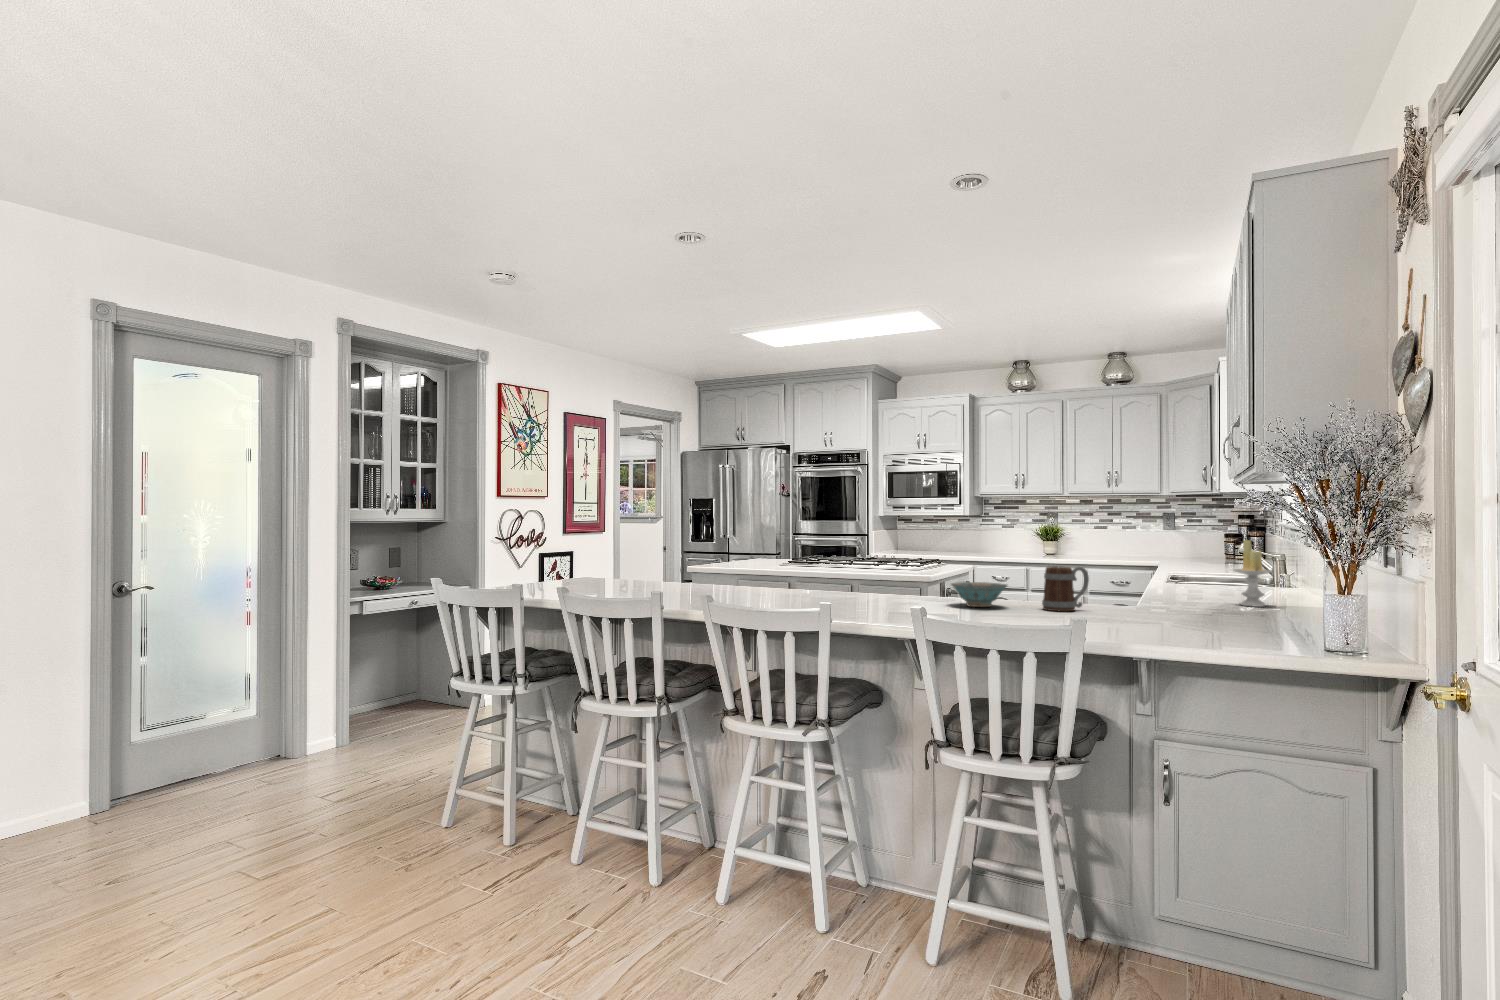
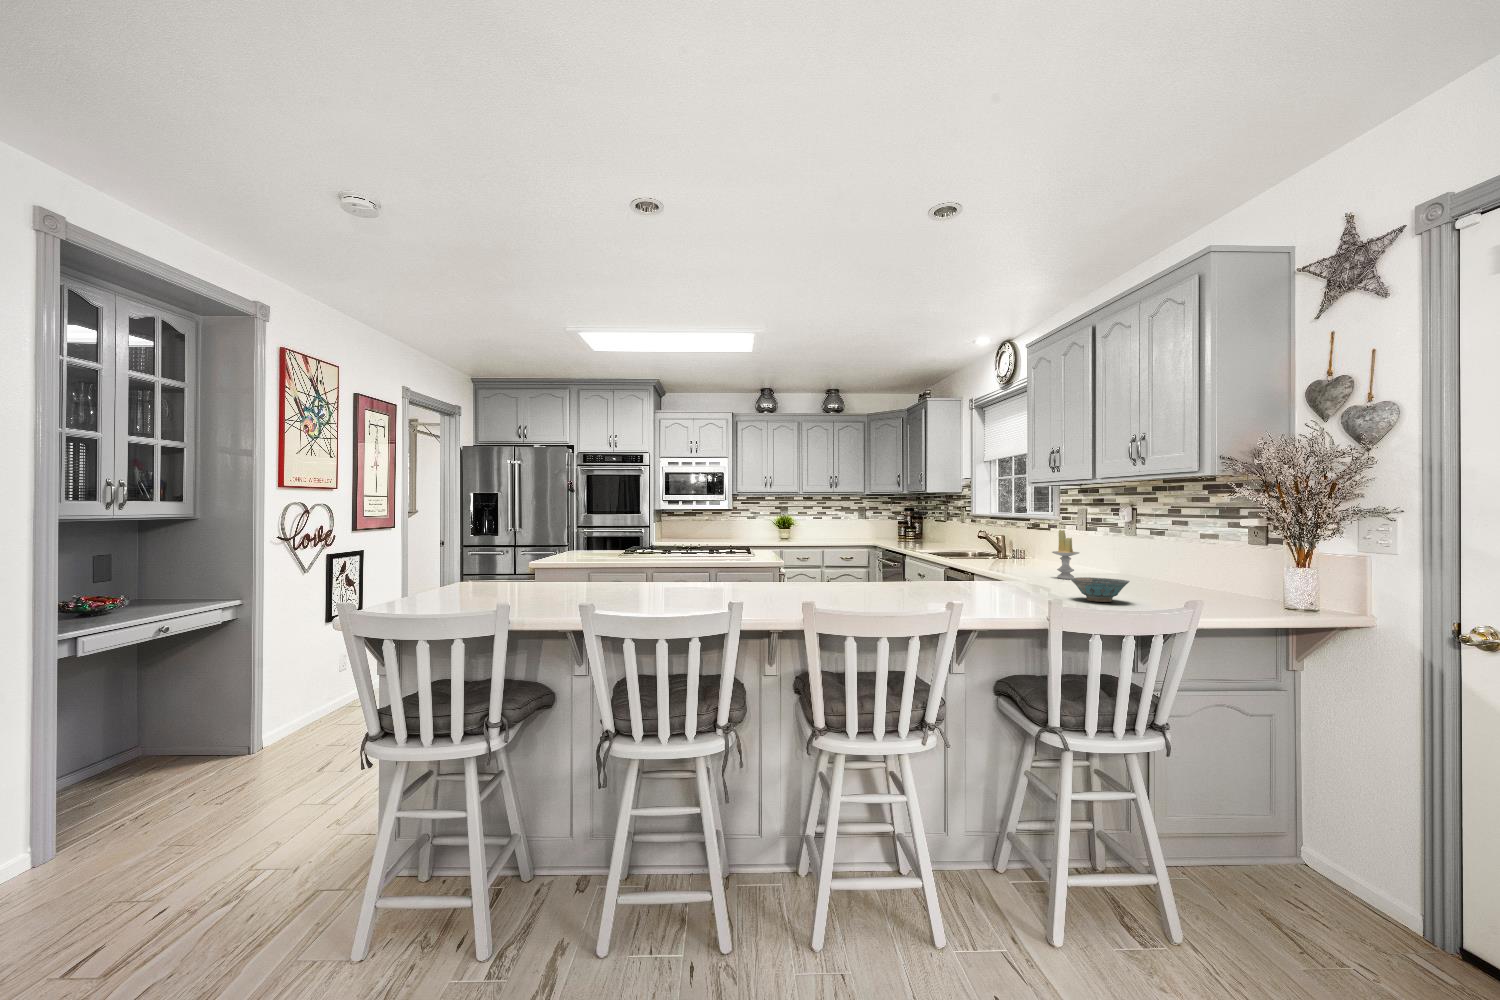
mug: present [1042,566,1089,611] -> none [987,555,1018,594]
ceramic bowl: present [951,582,1007,607] -> present [1070,577,1130,602]

